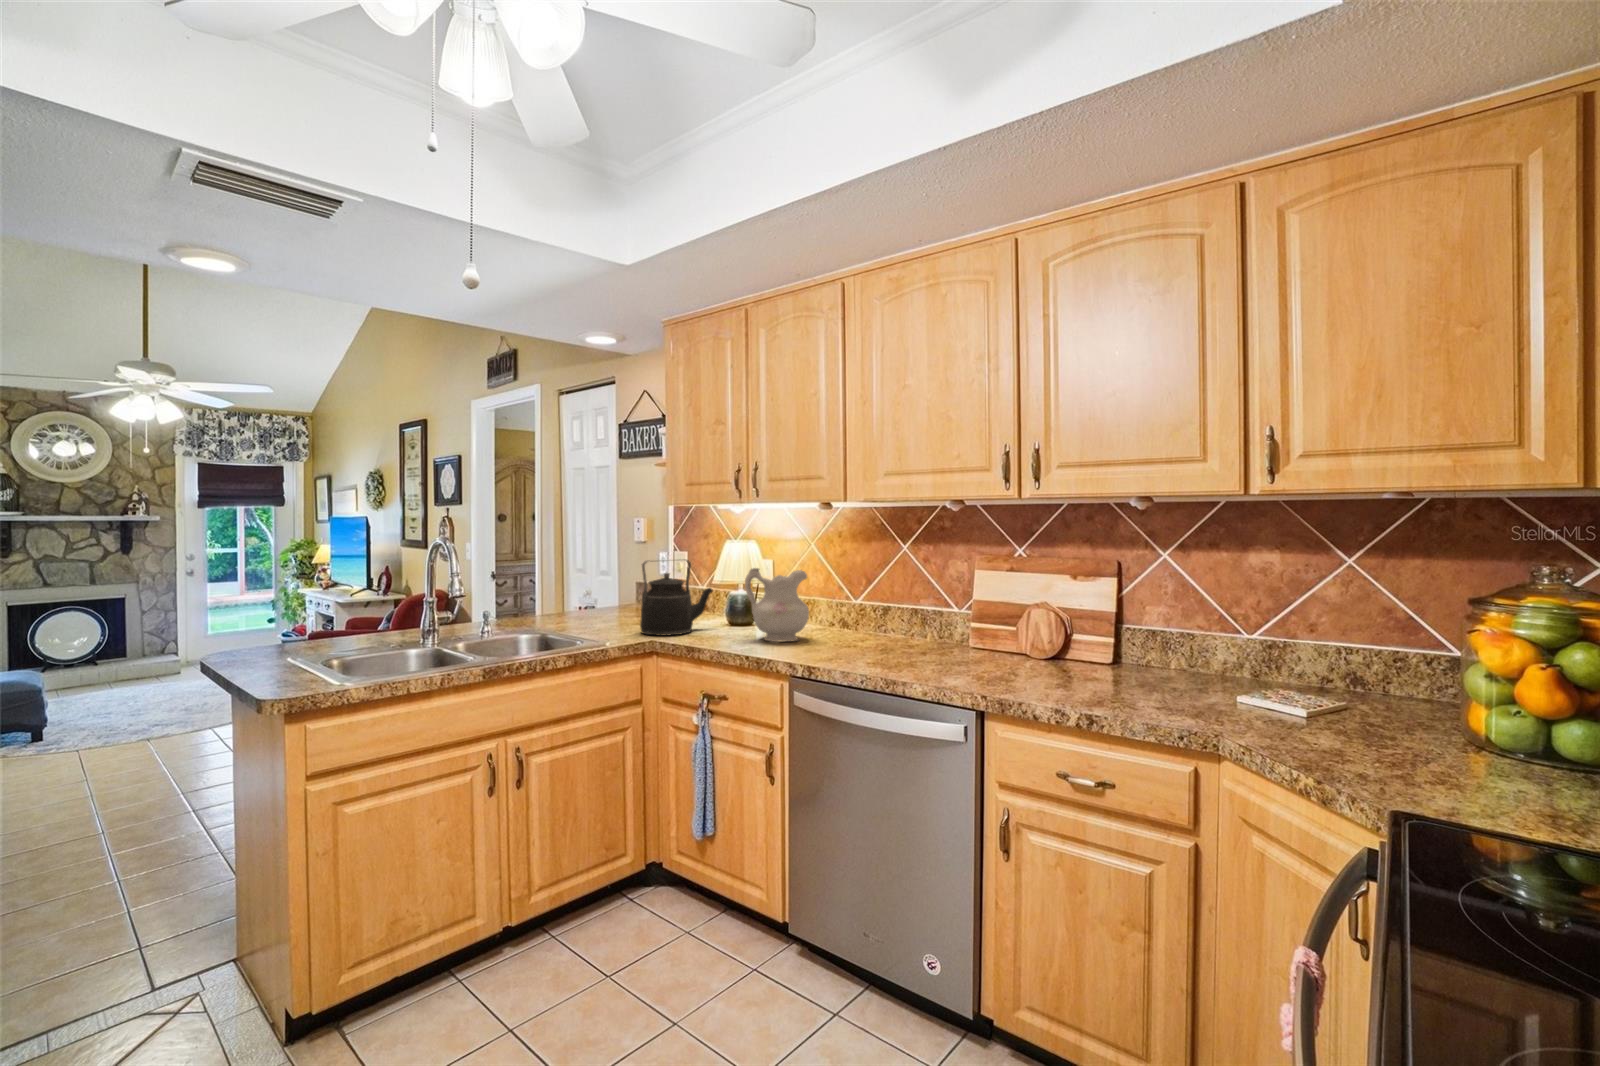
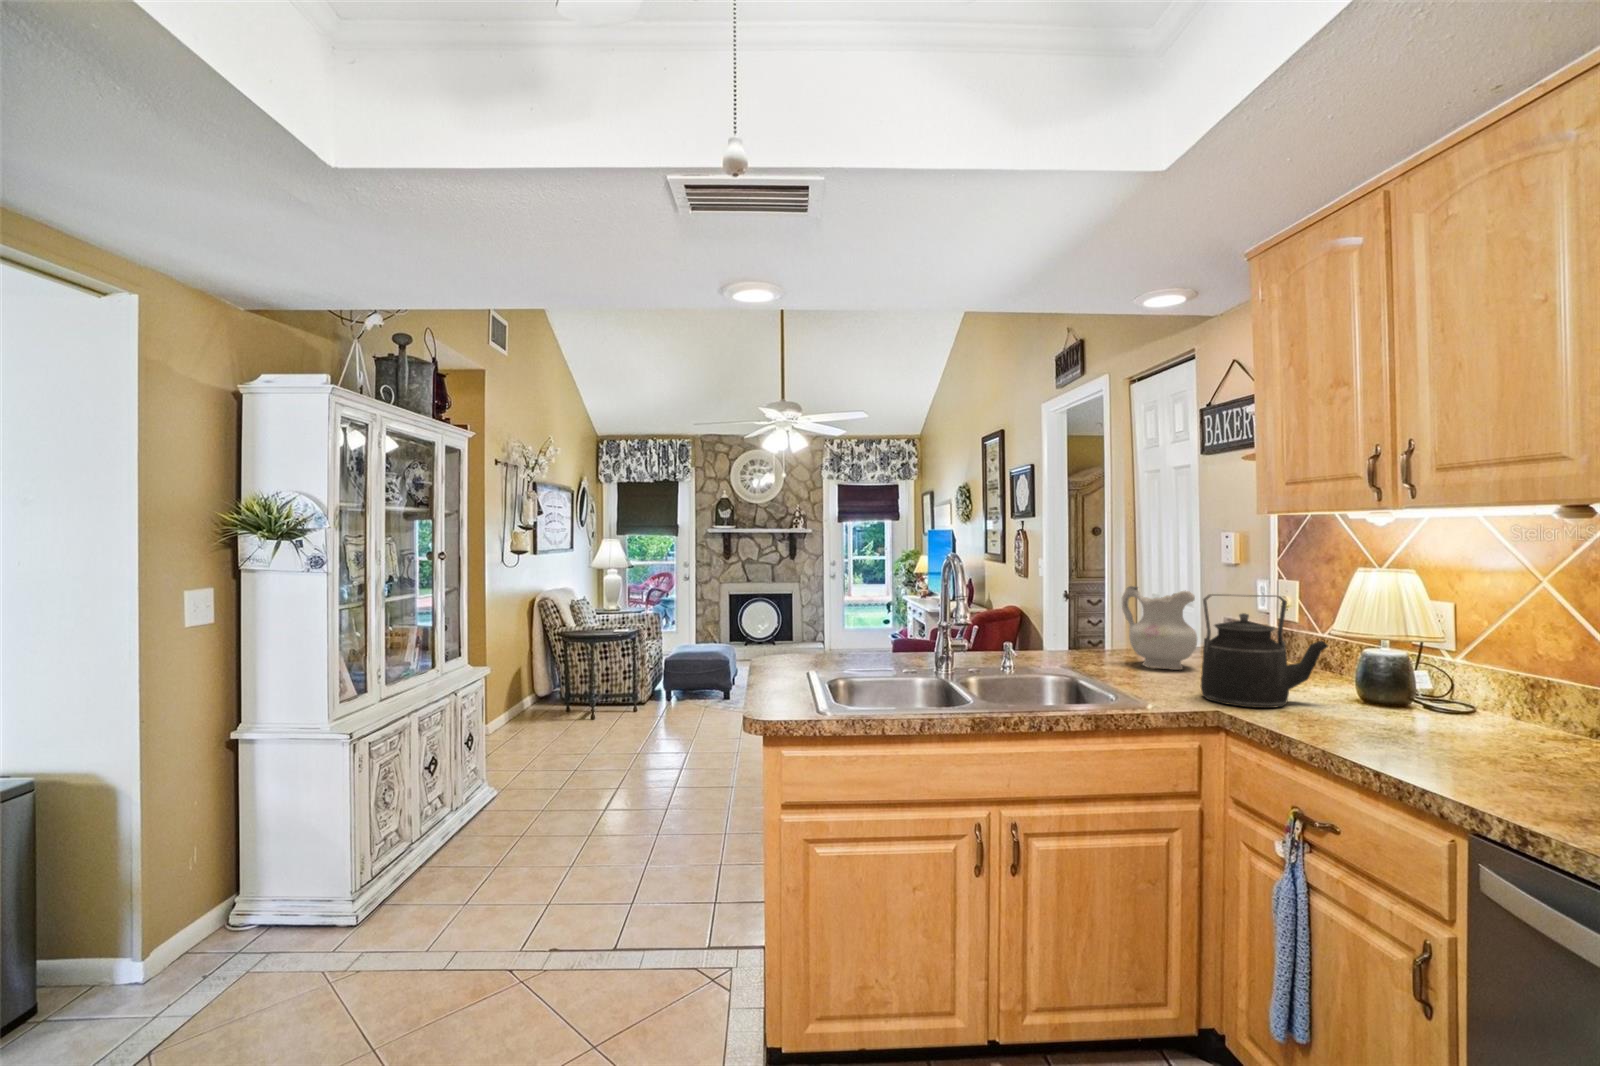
ceramic pitcher: present [745,568,809,642] -> present [1122,586,1197,670]

